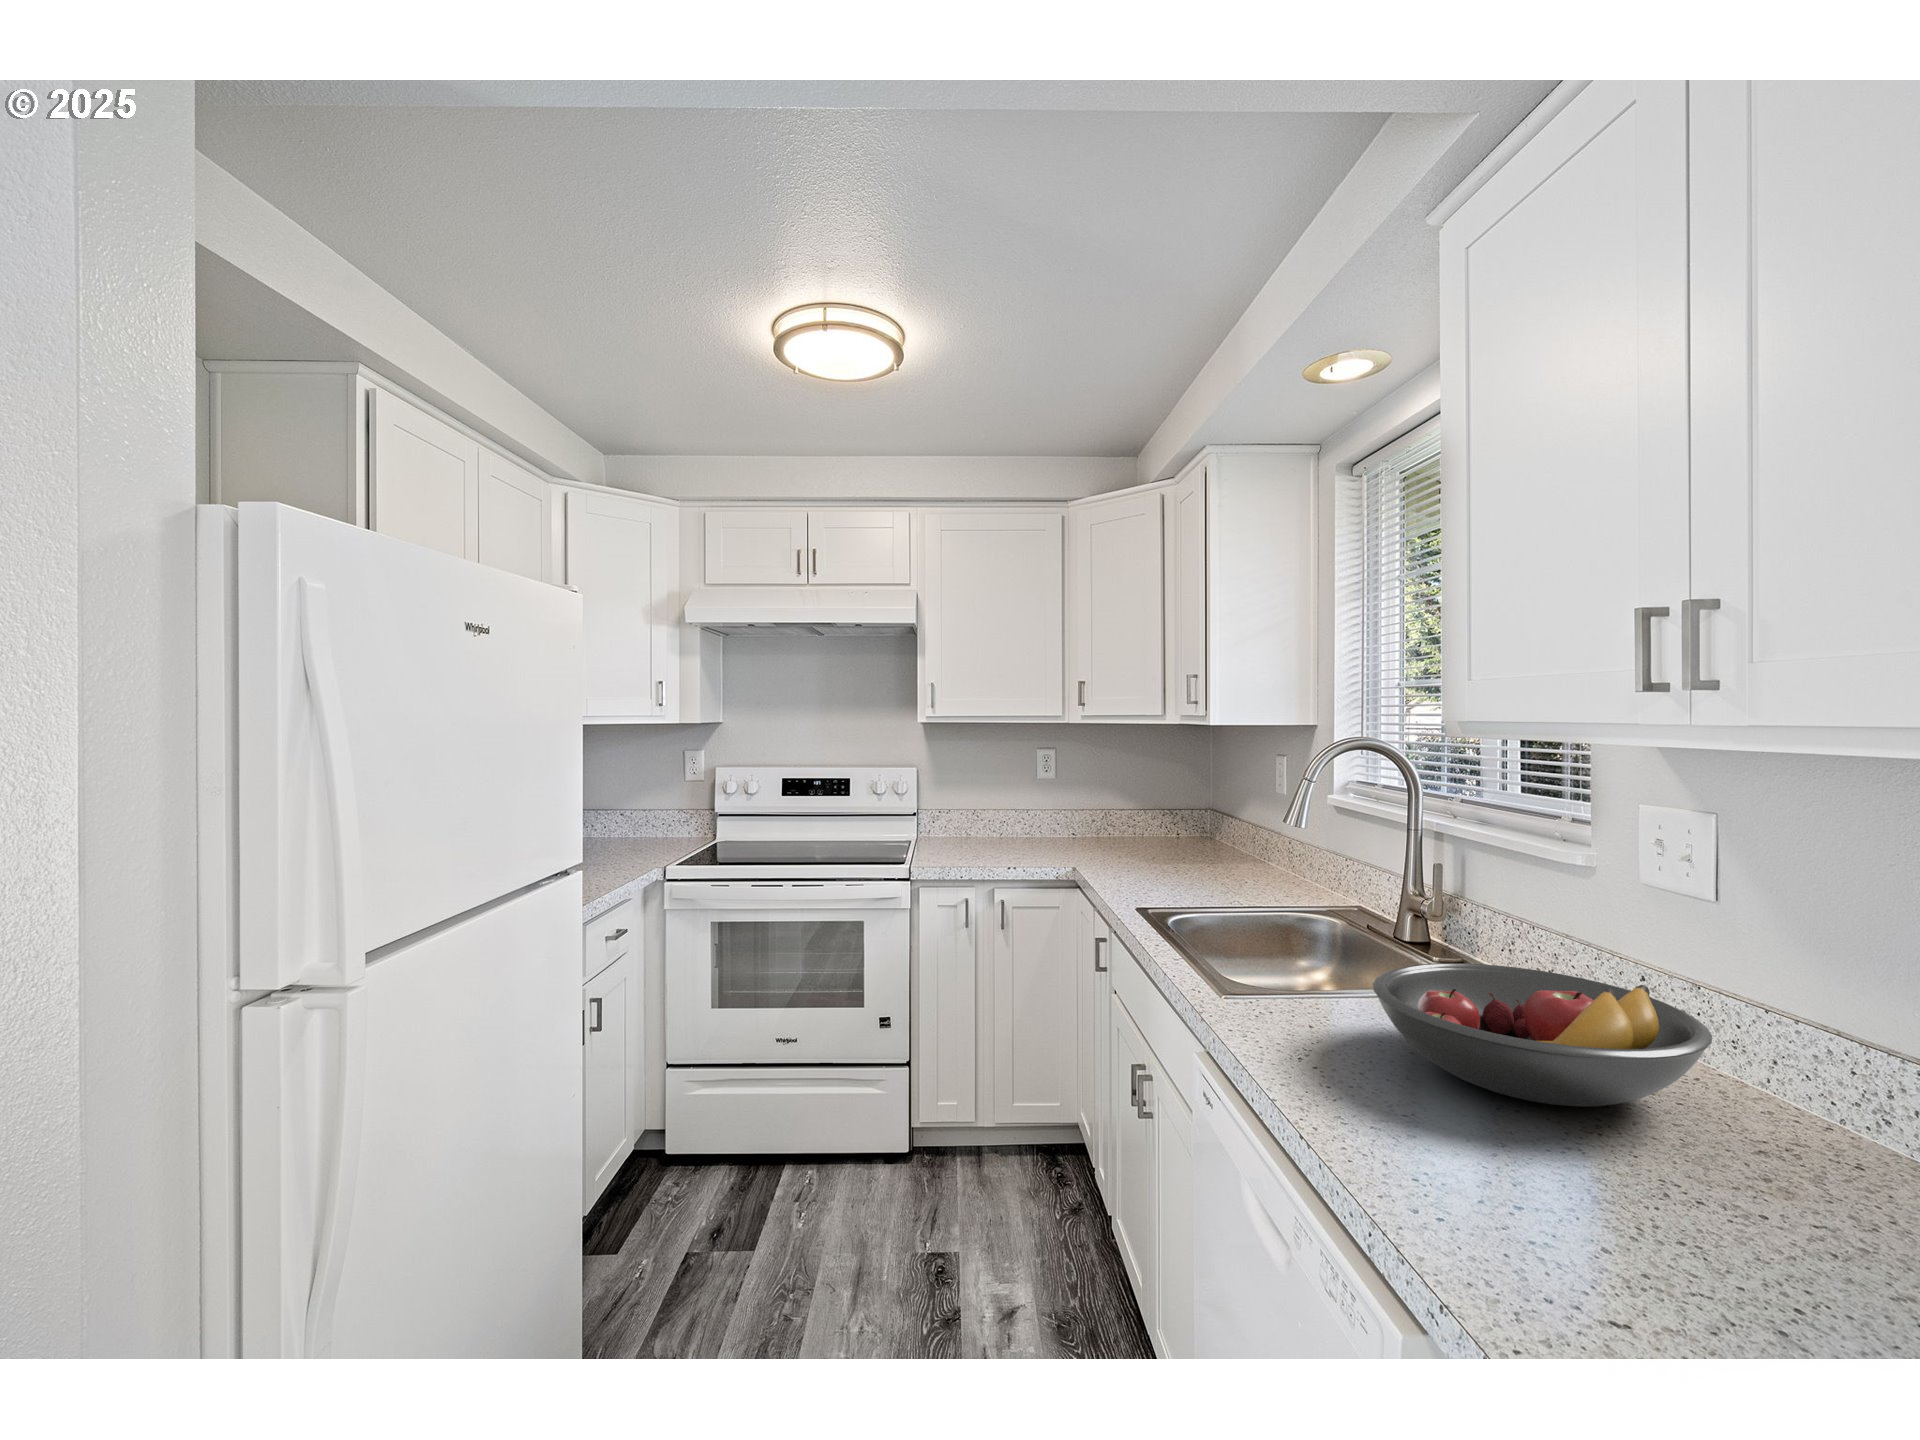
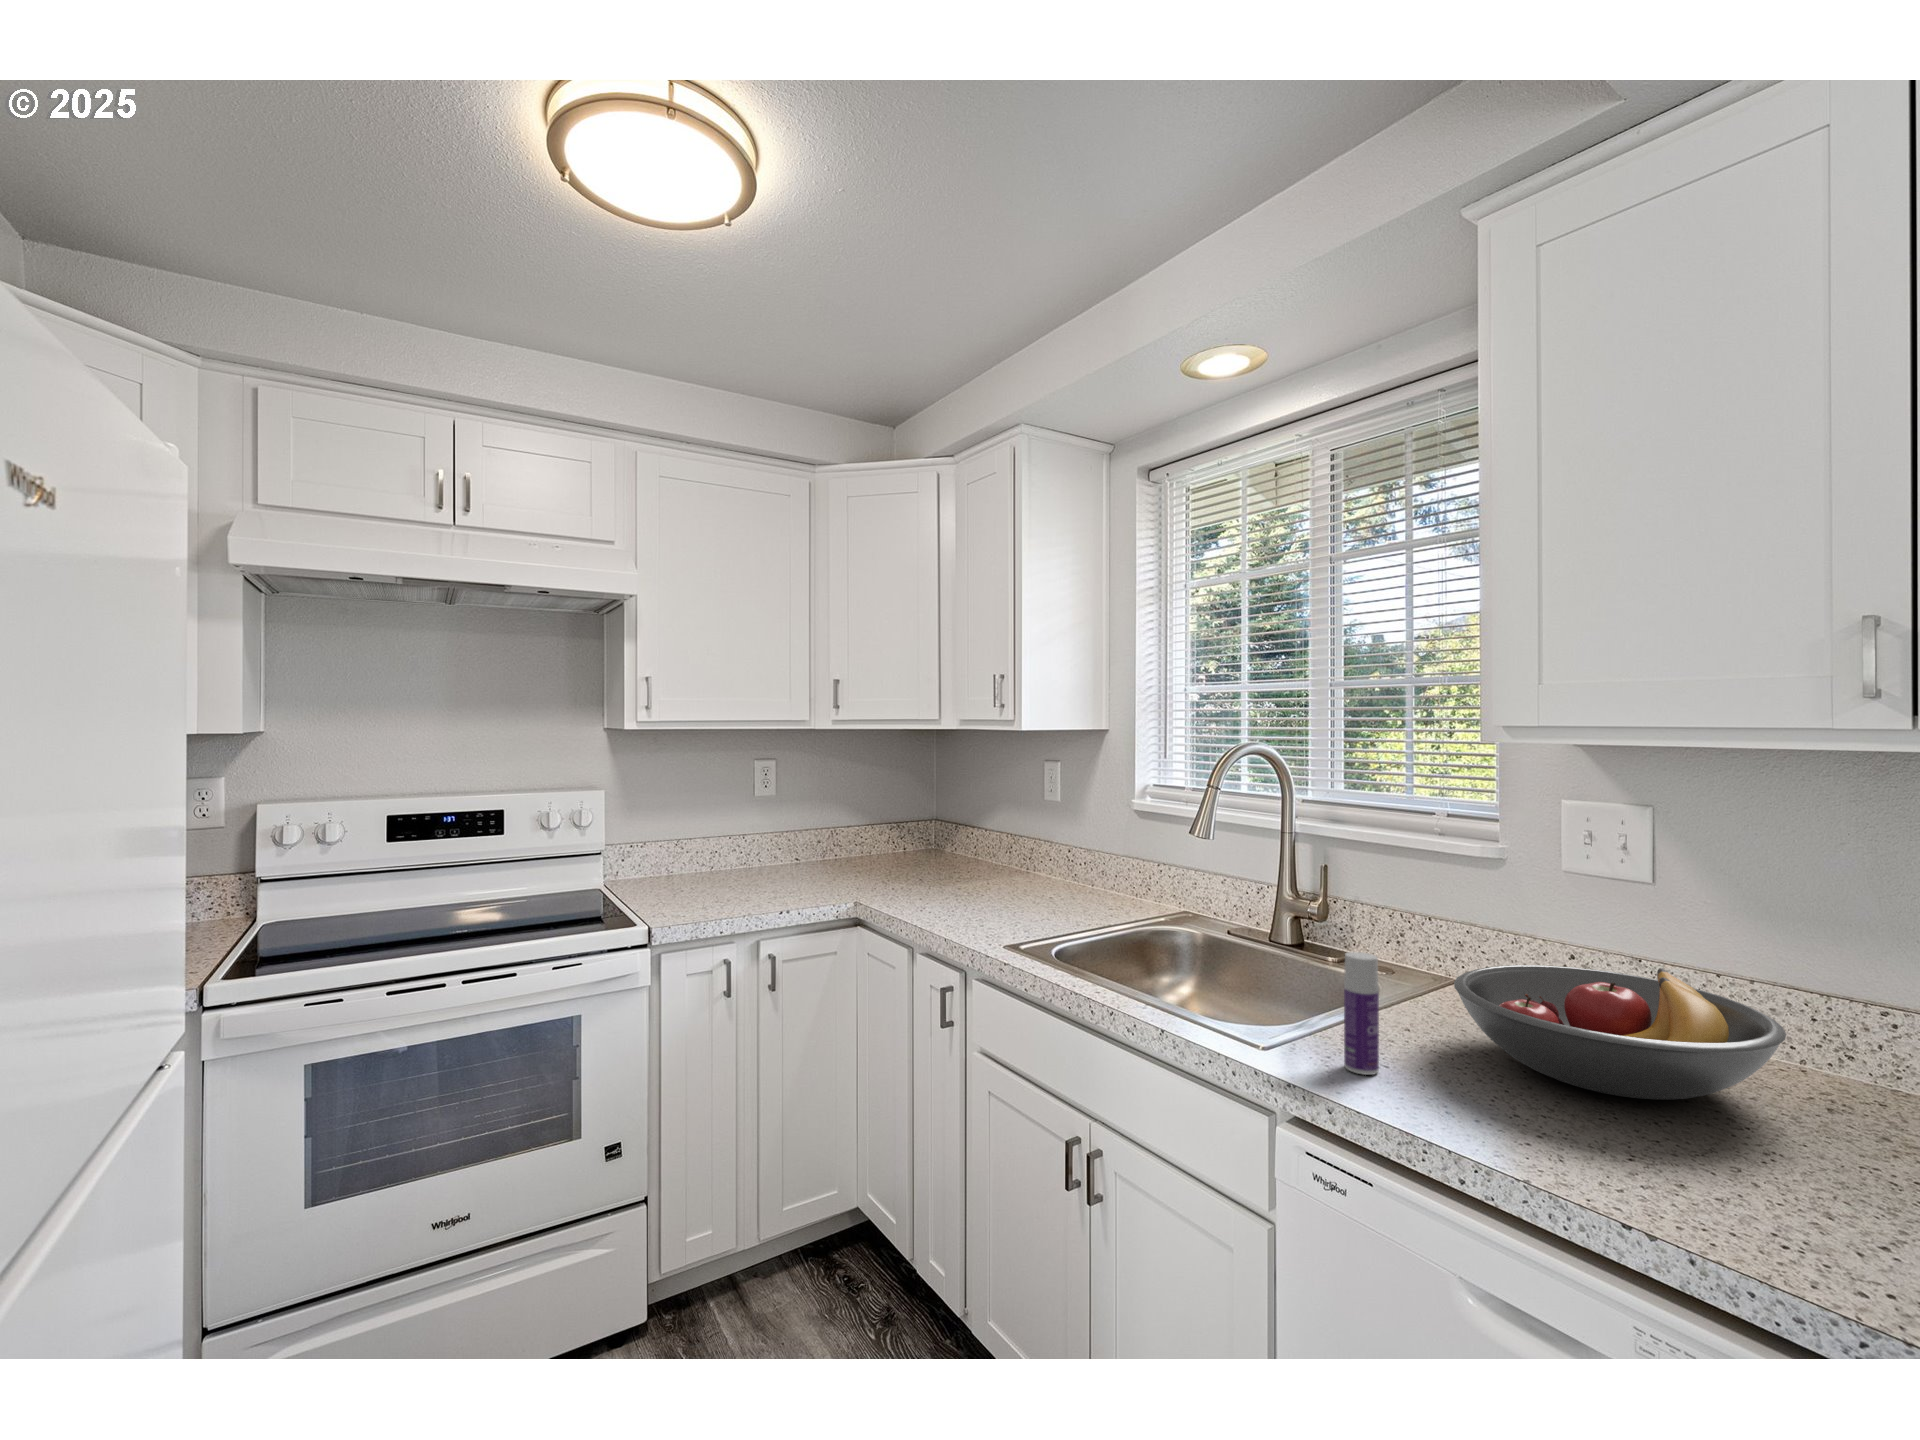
bottle: none [1259,922,1289,1032] -> present [1344,952,1379,1075]

